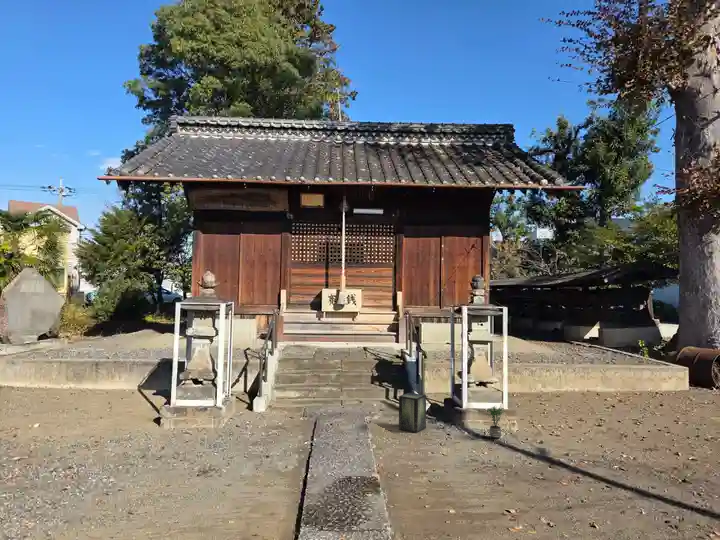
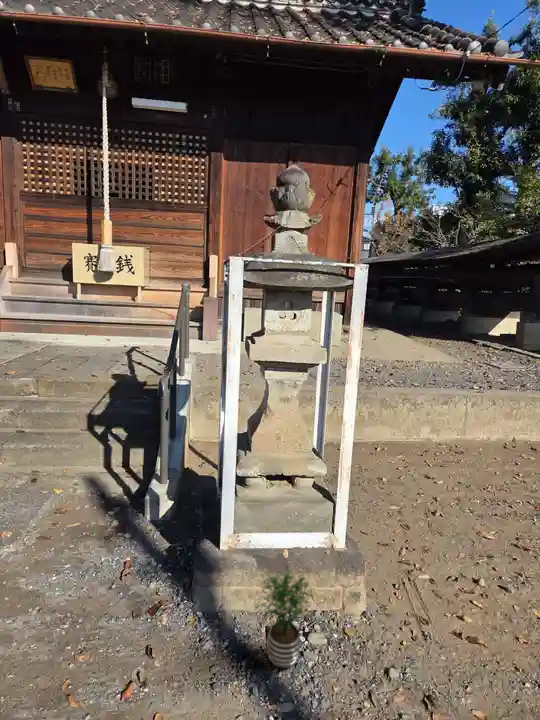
storage box: present [399,393,426,433] -> none [22,500,111,631]

